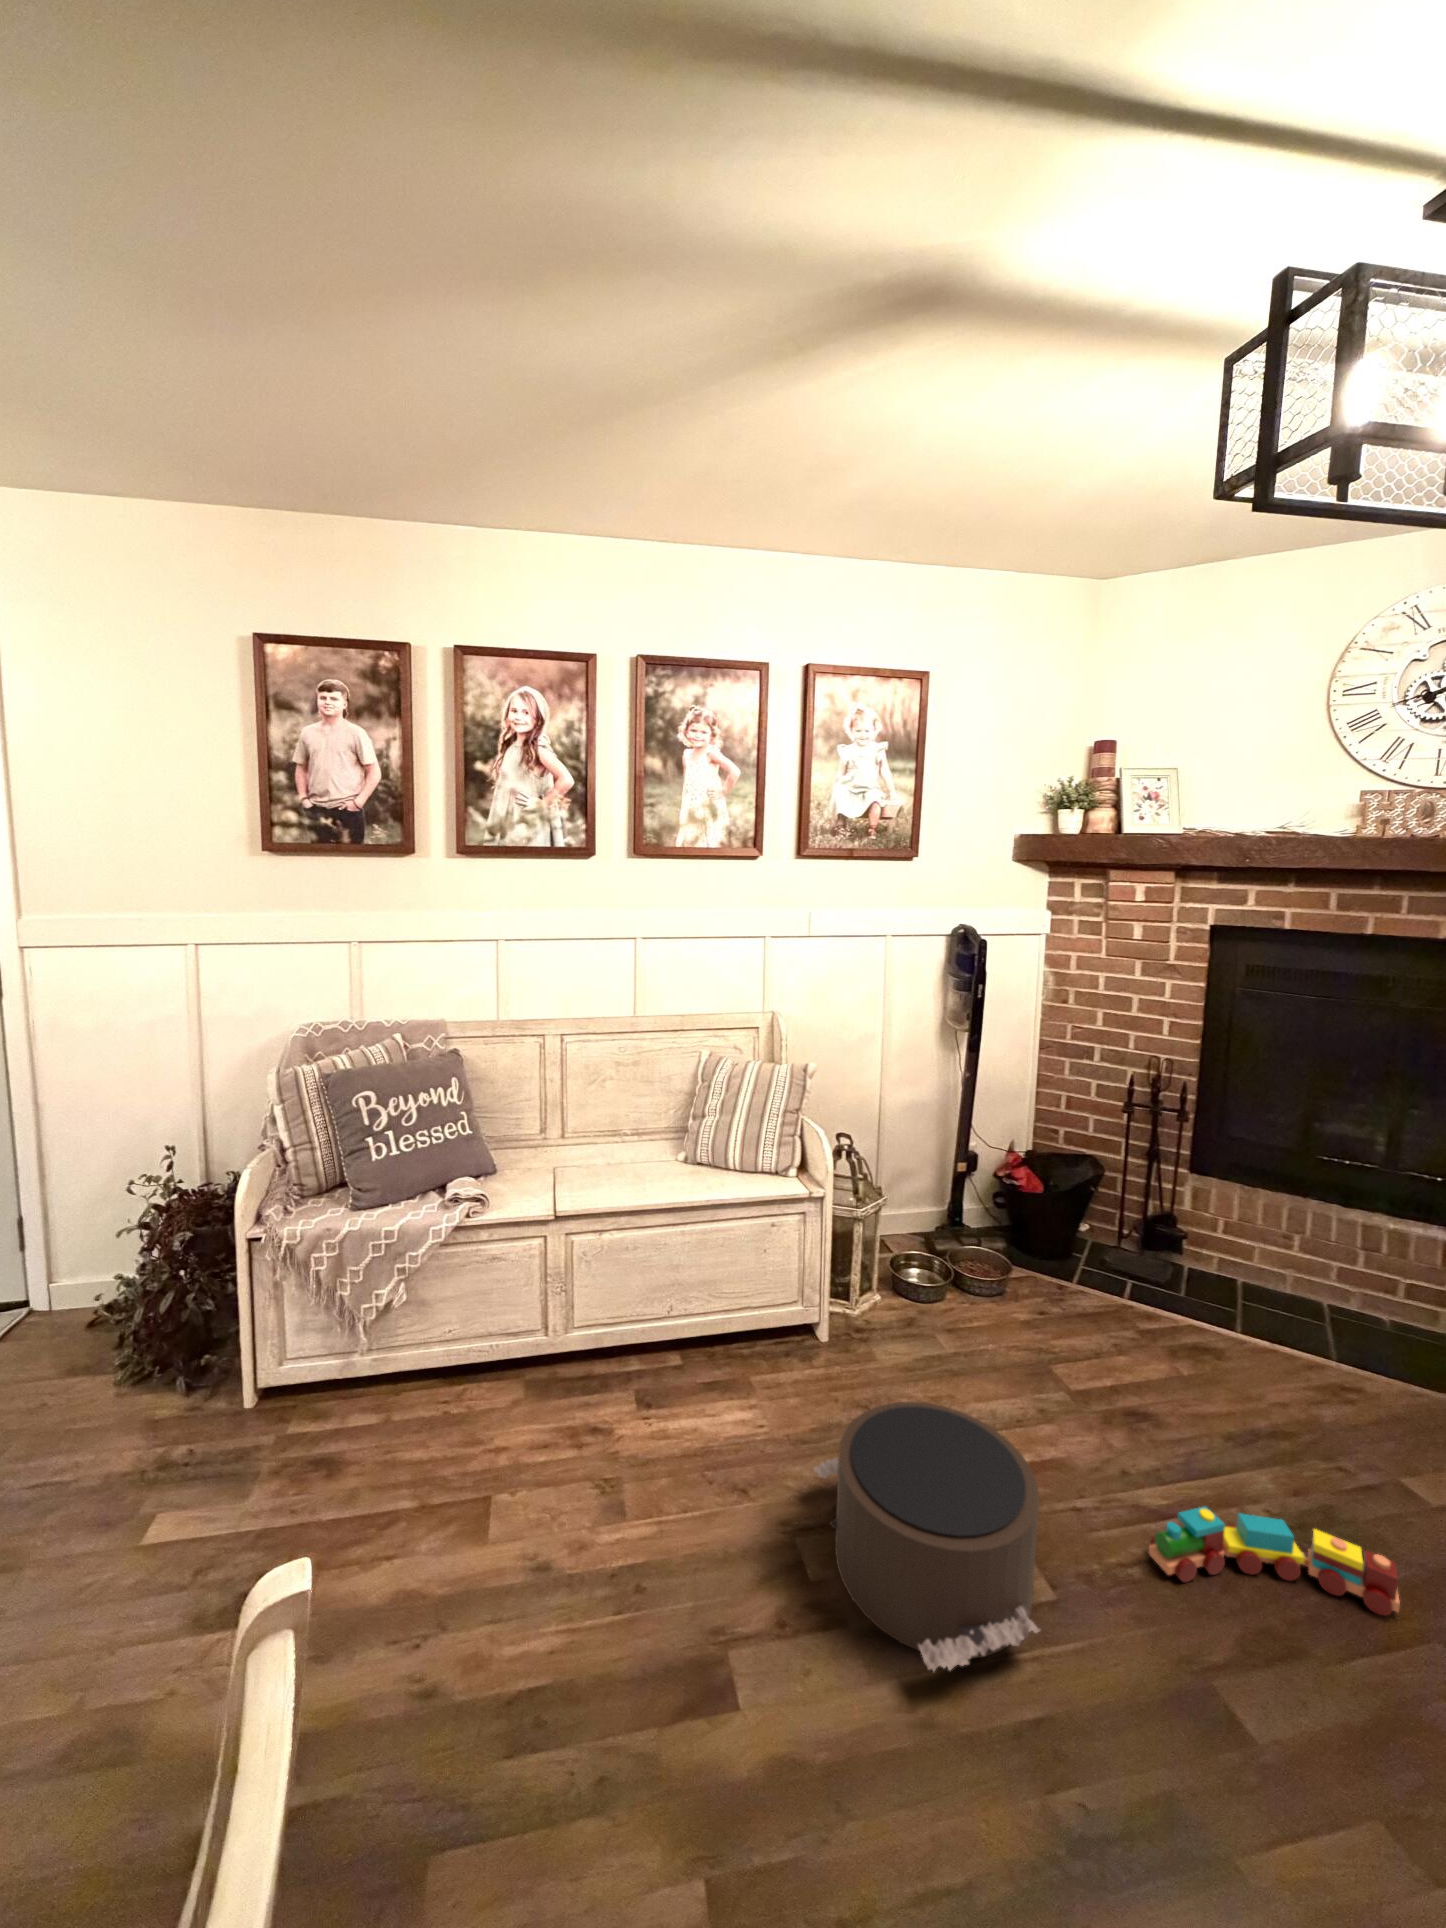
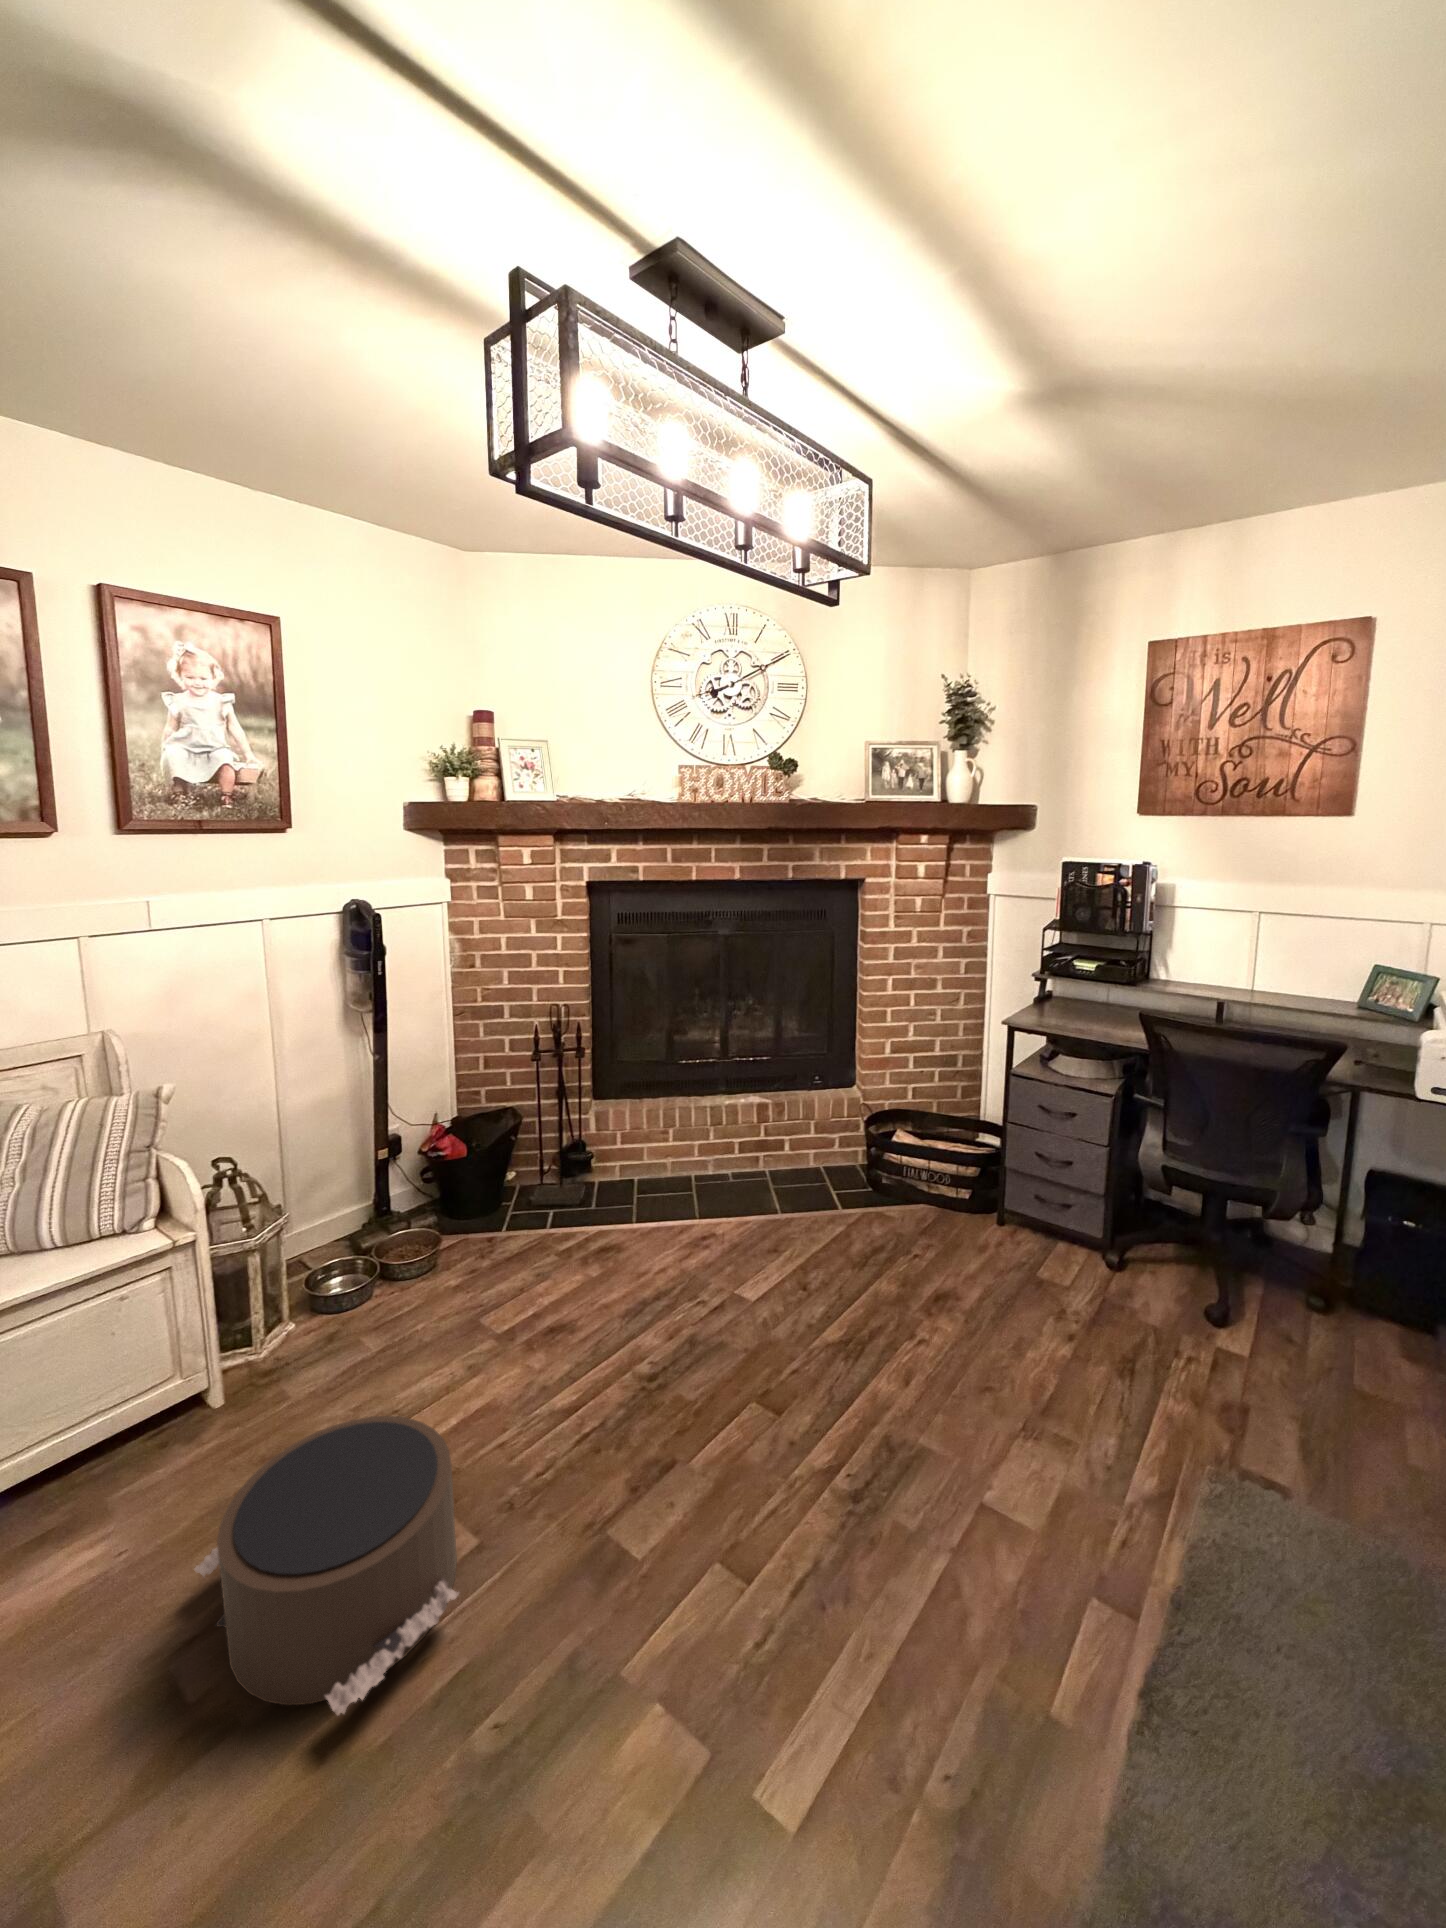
toy train: present [1149,1506,1400,1615] -> none [561,1364,734,1467]

